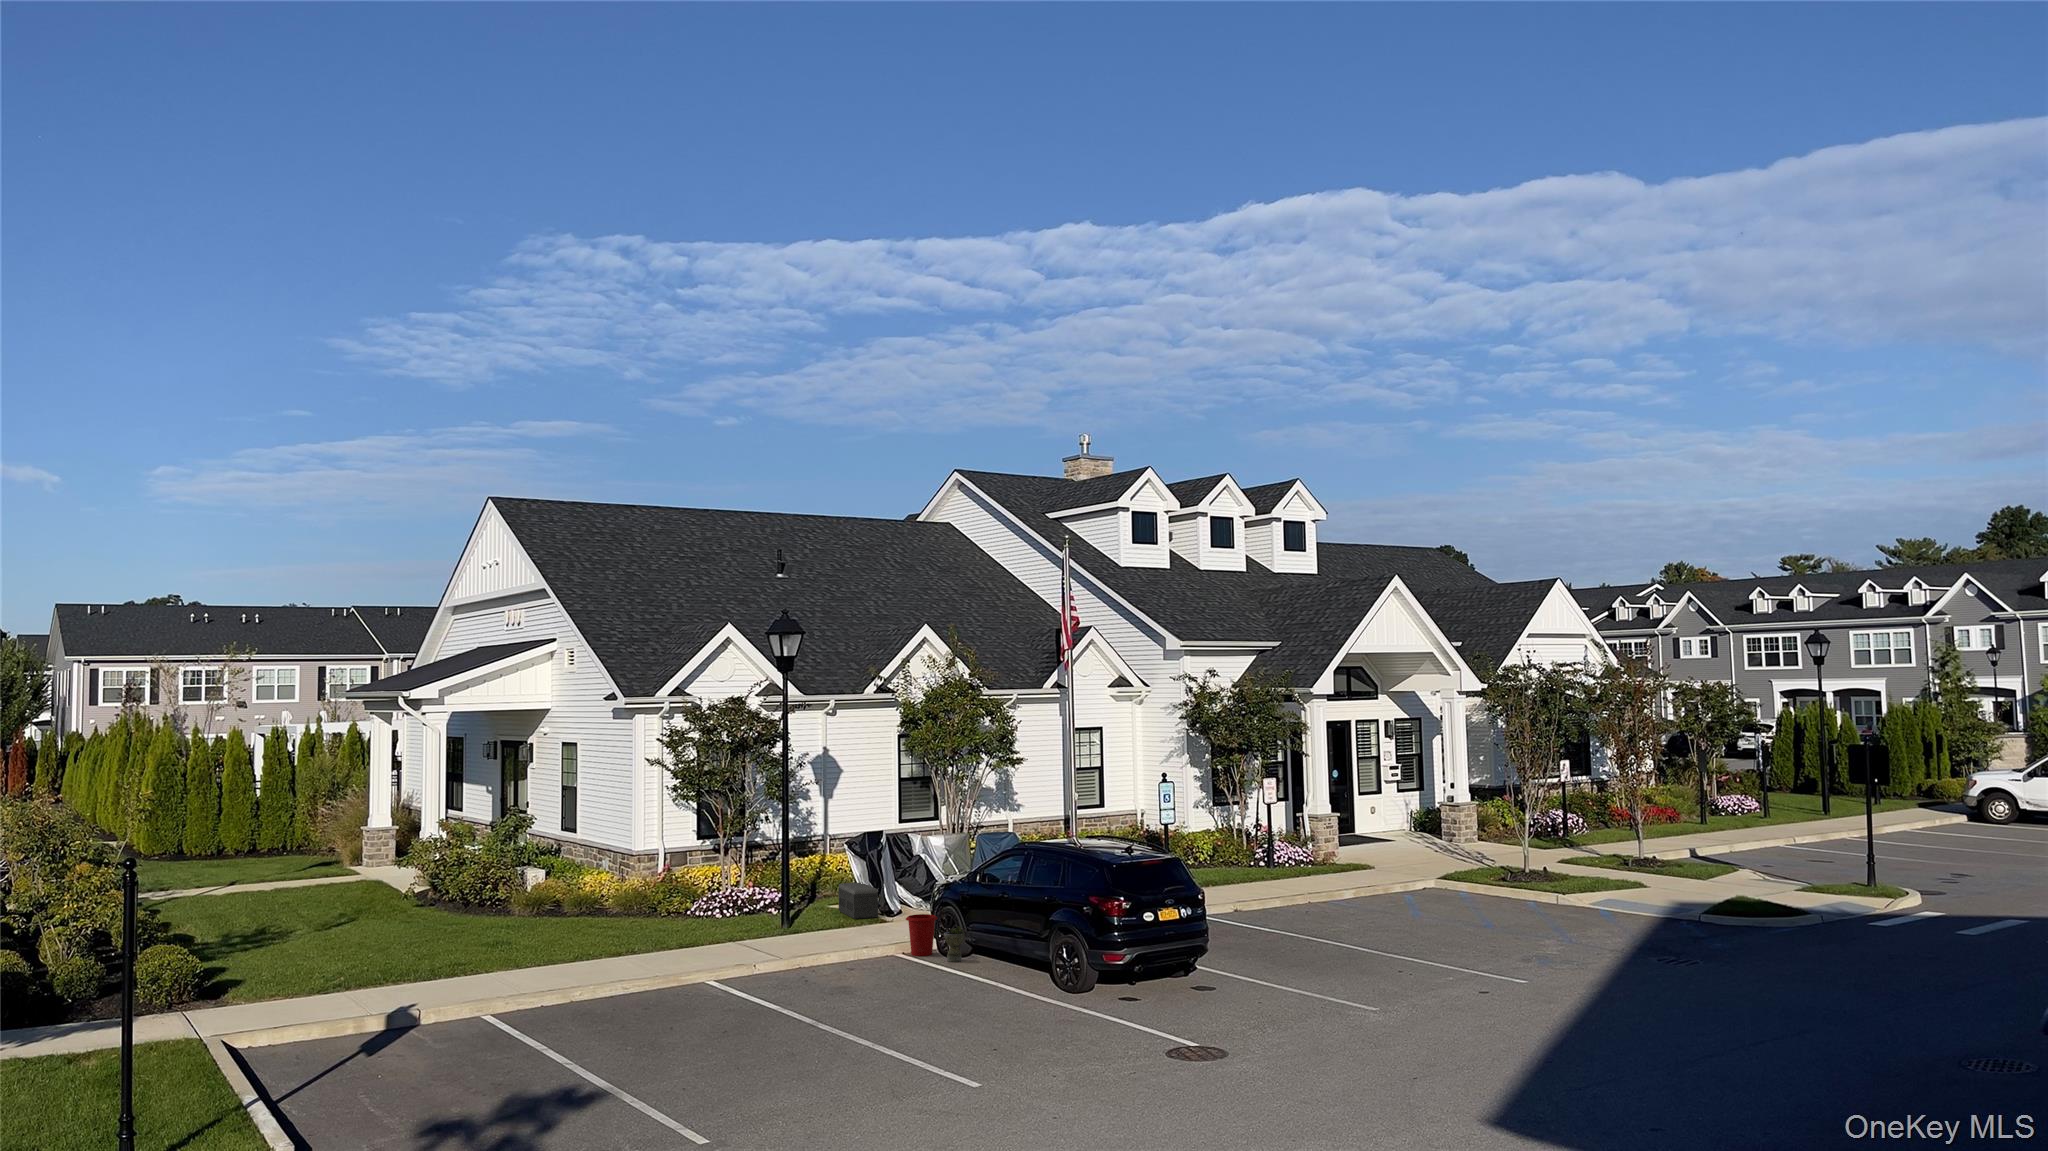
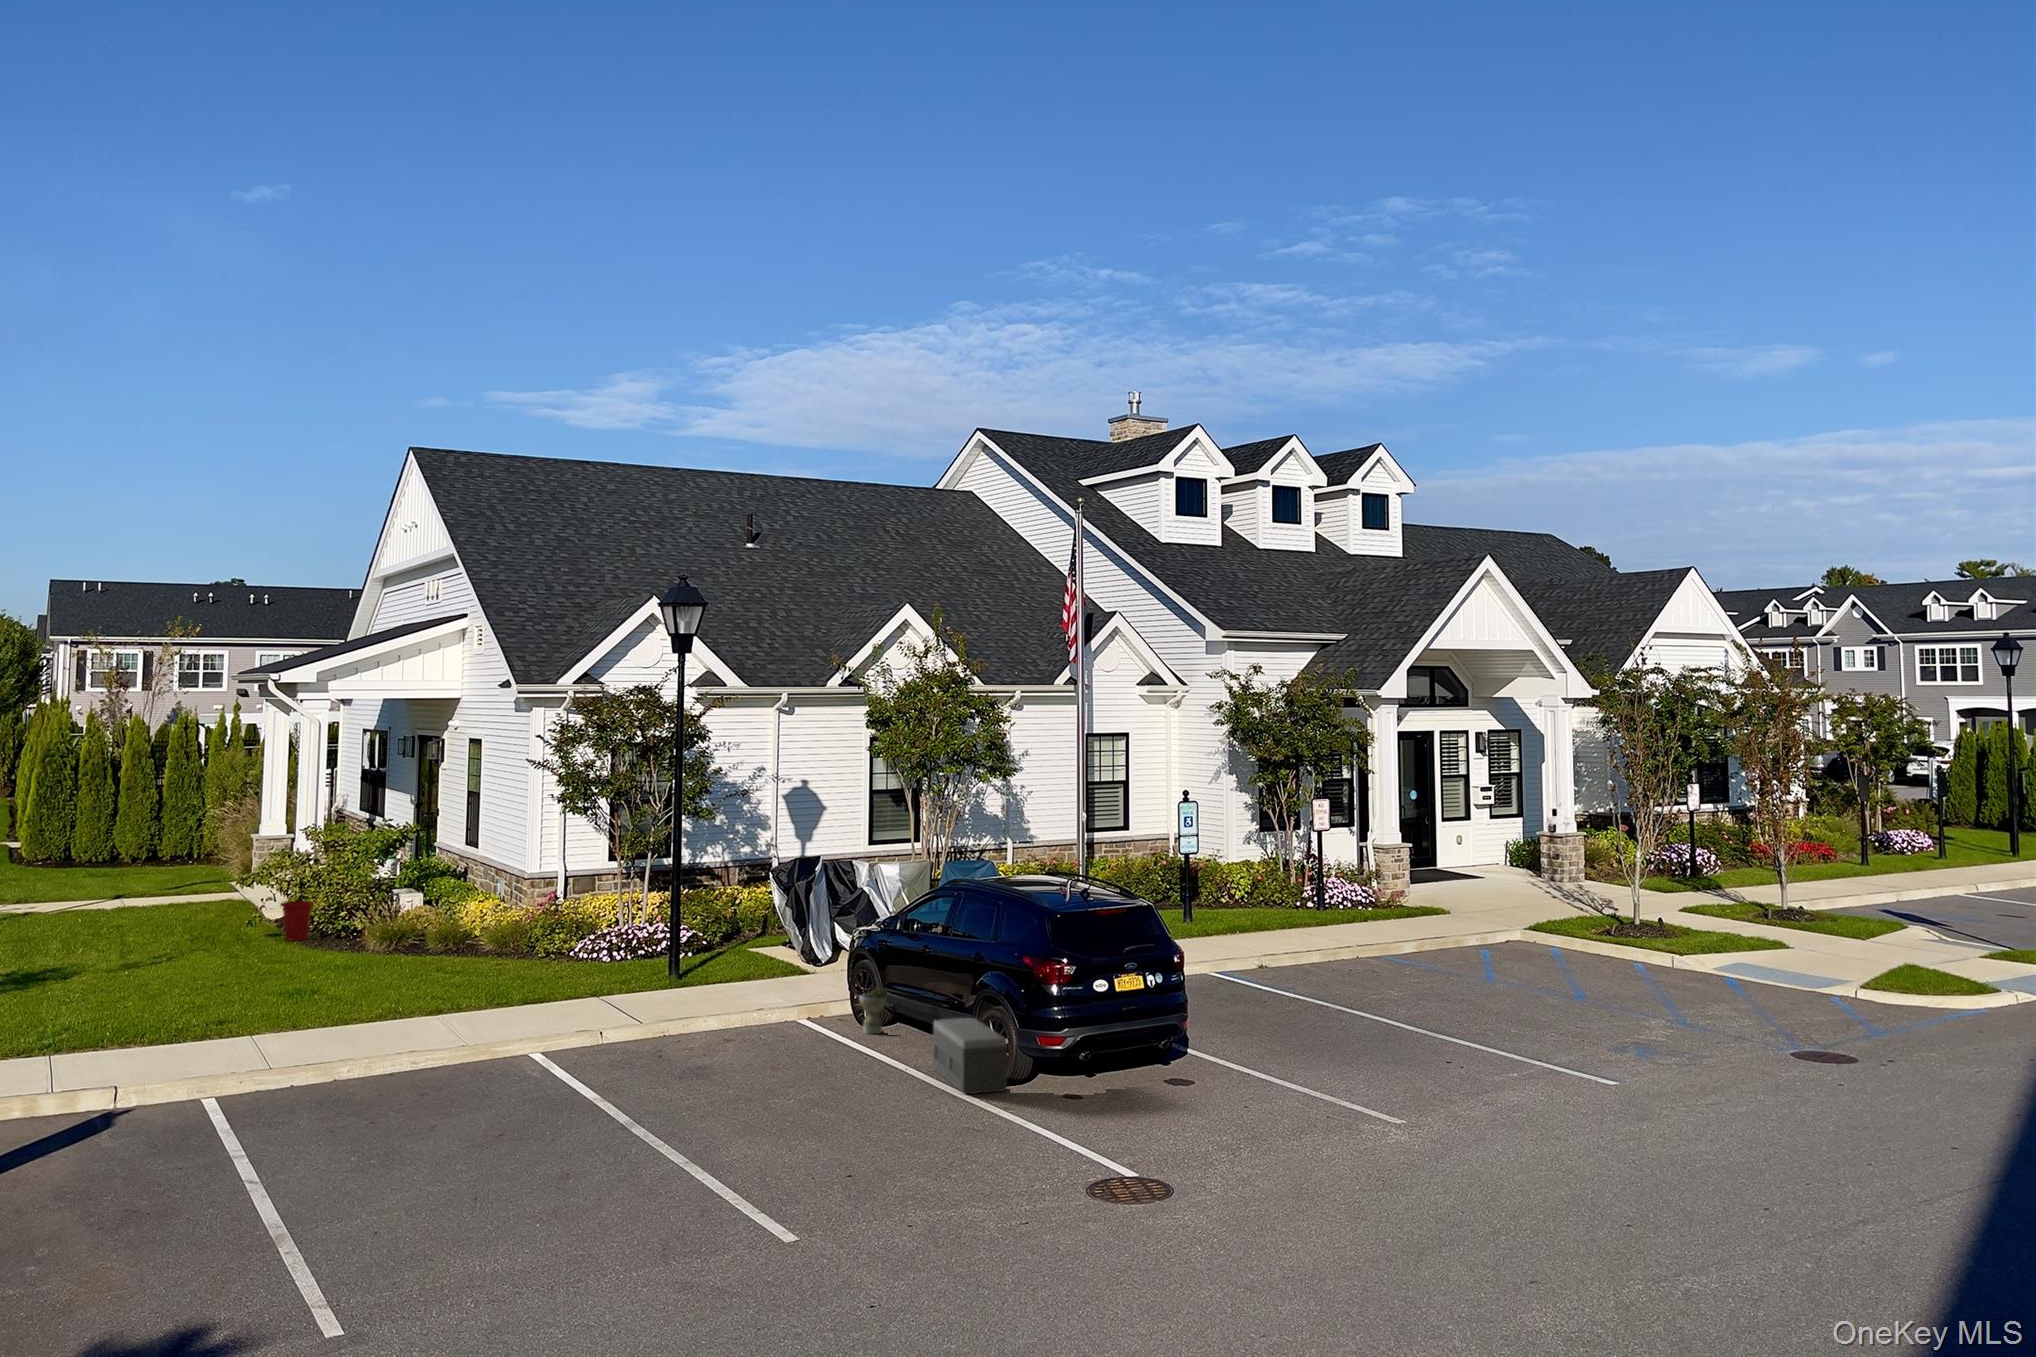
storage bench: present [839,883,878,919] -> present [933,1018,1007,1094]
waste bin: present [906,914,938,956] -> present [281,900,314,941]

